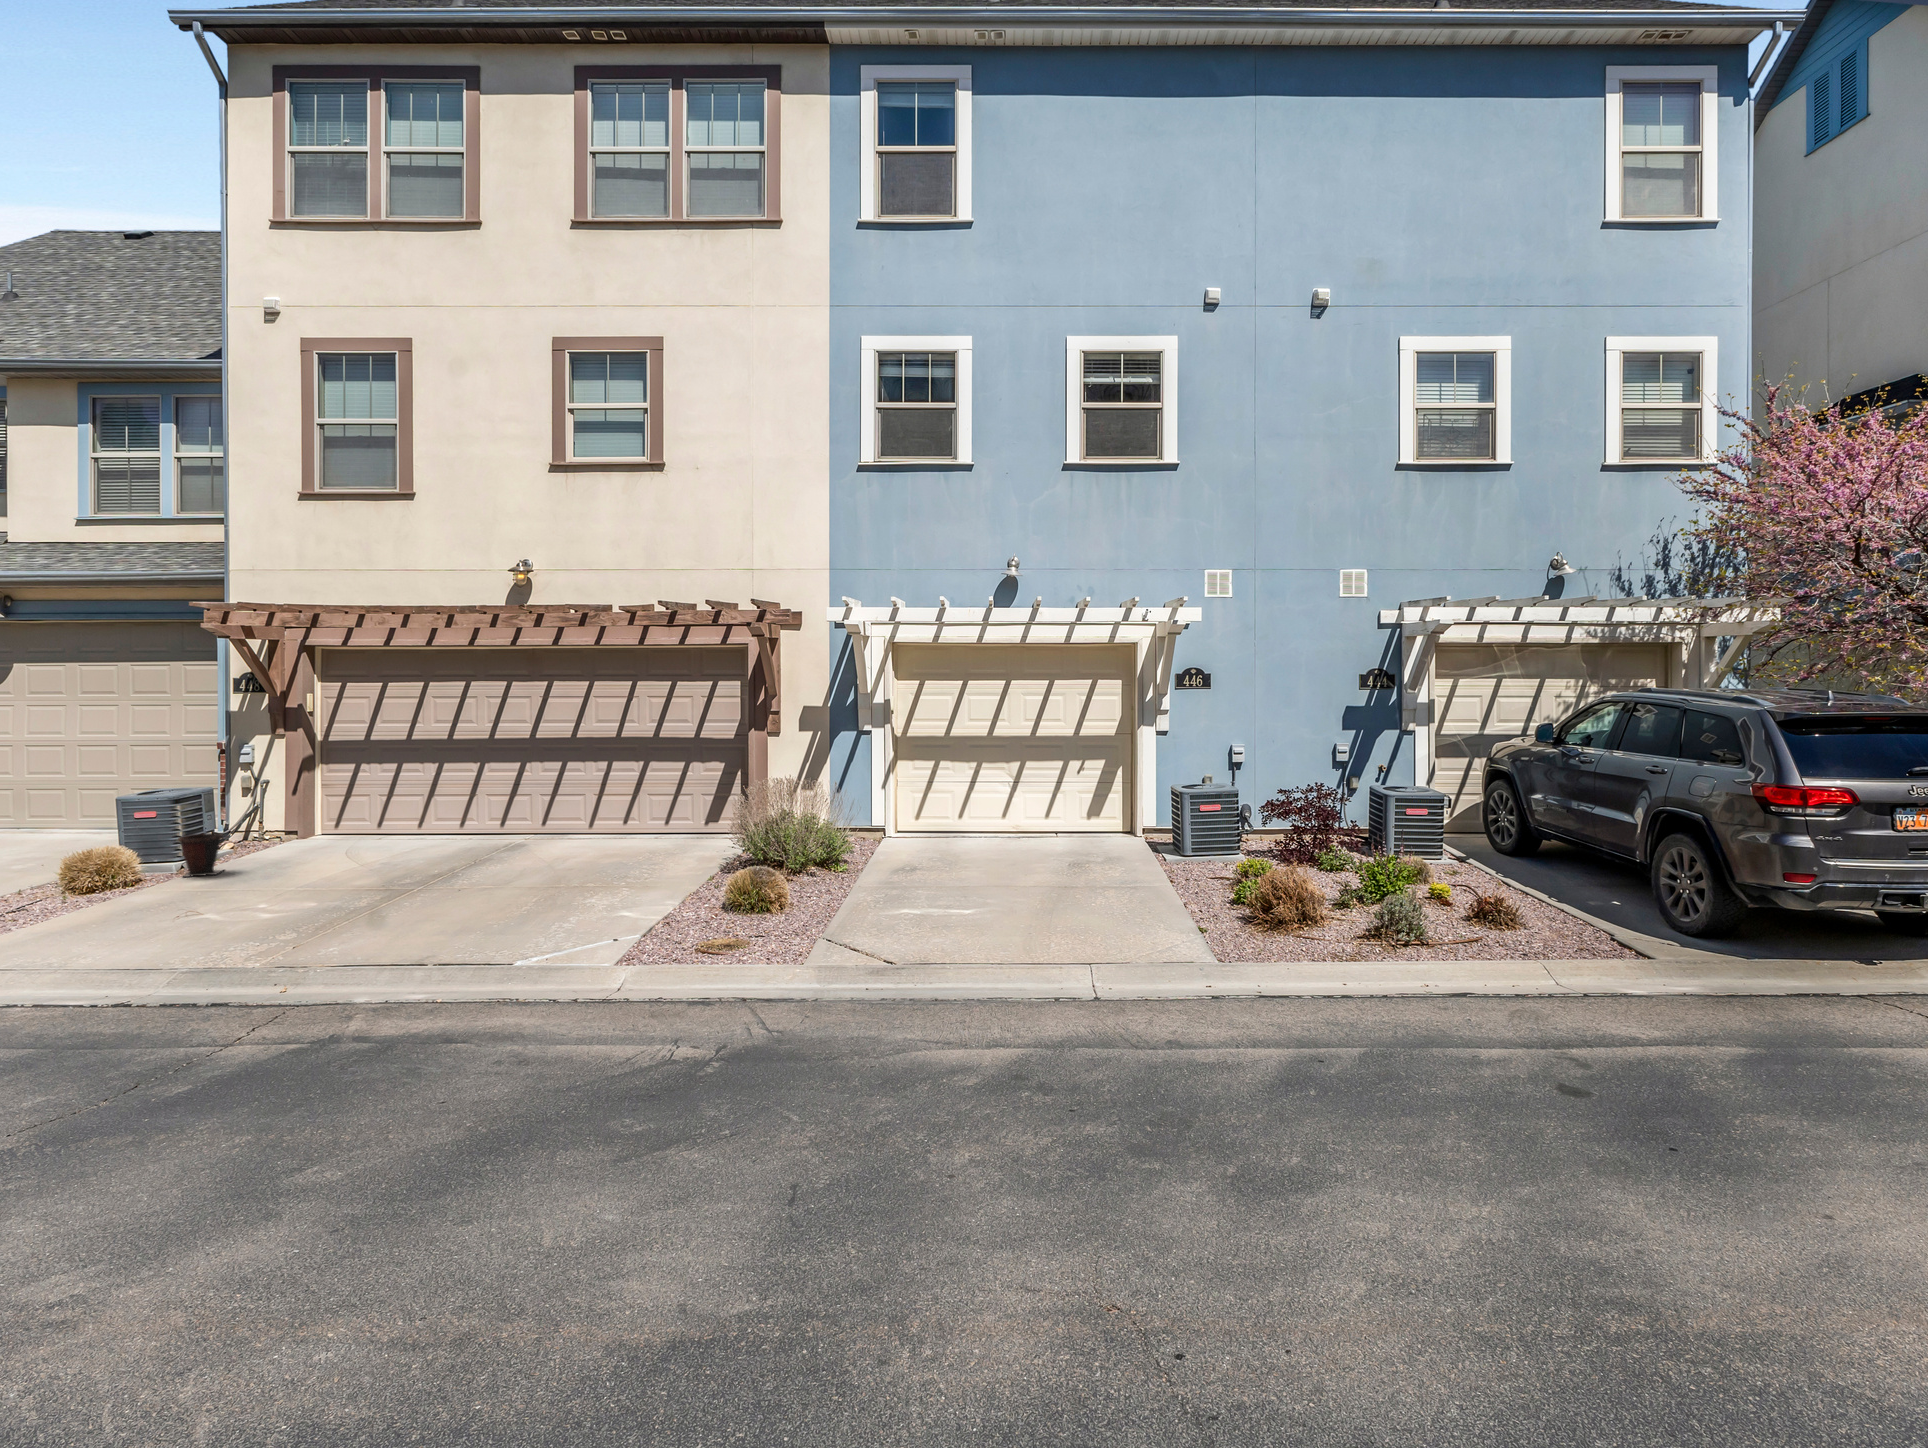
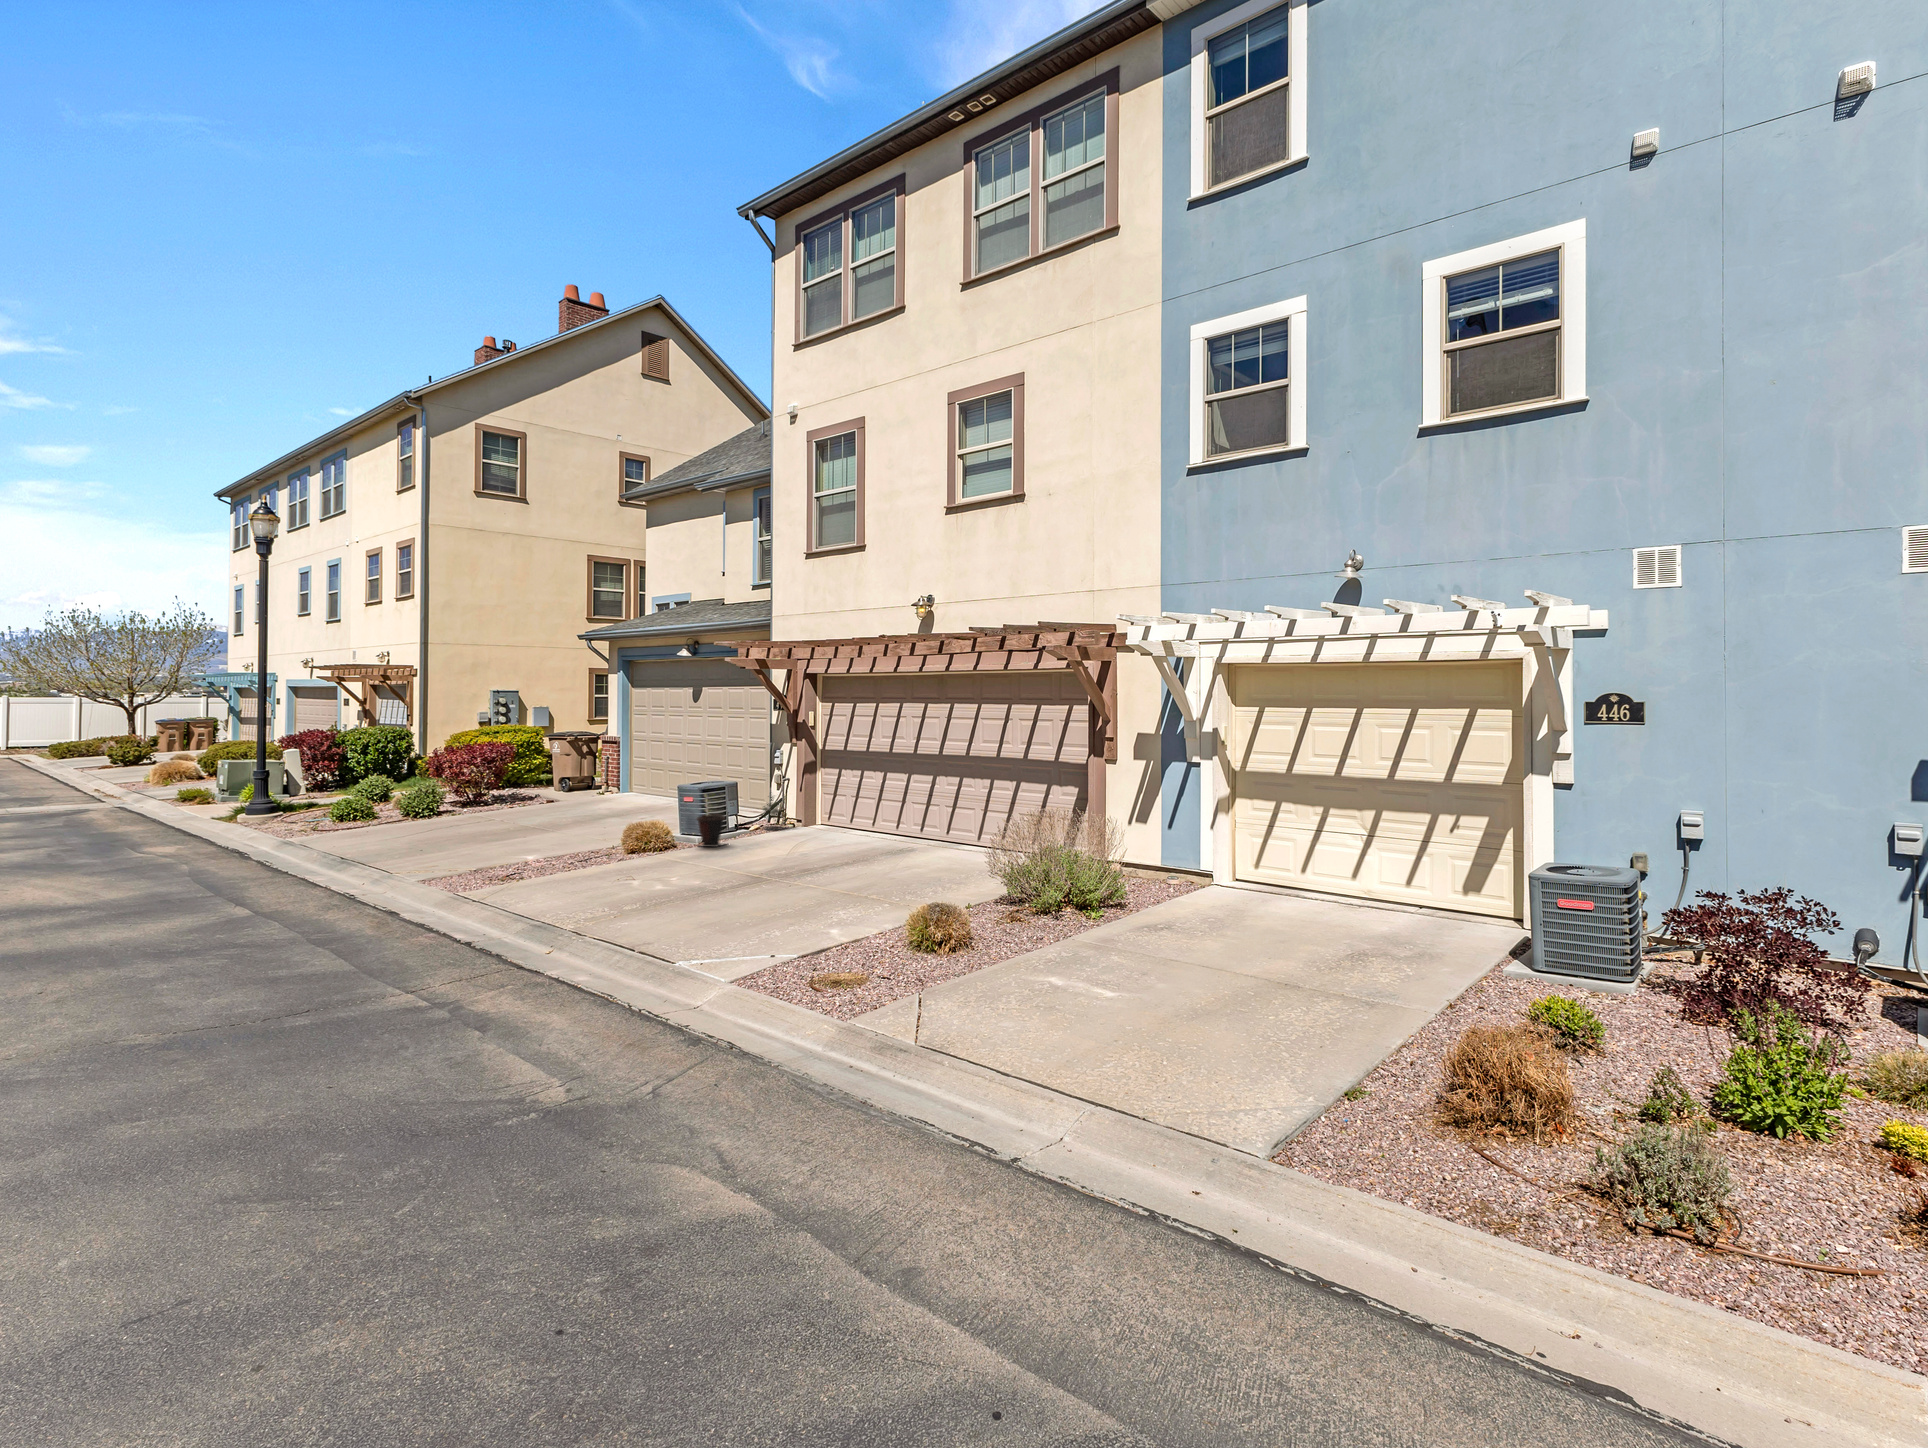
potted tree: none [229,800,266,852] -> present [764,796,786,830]

